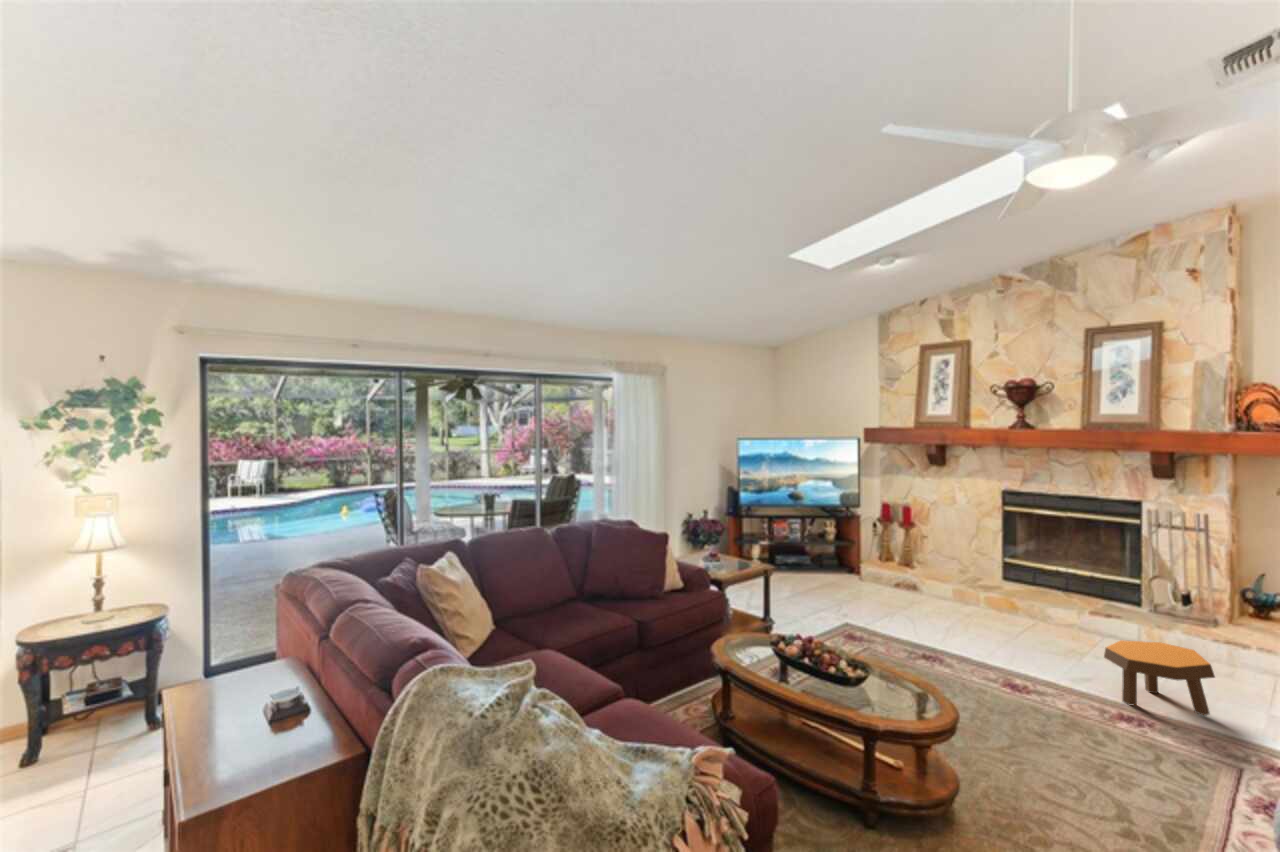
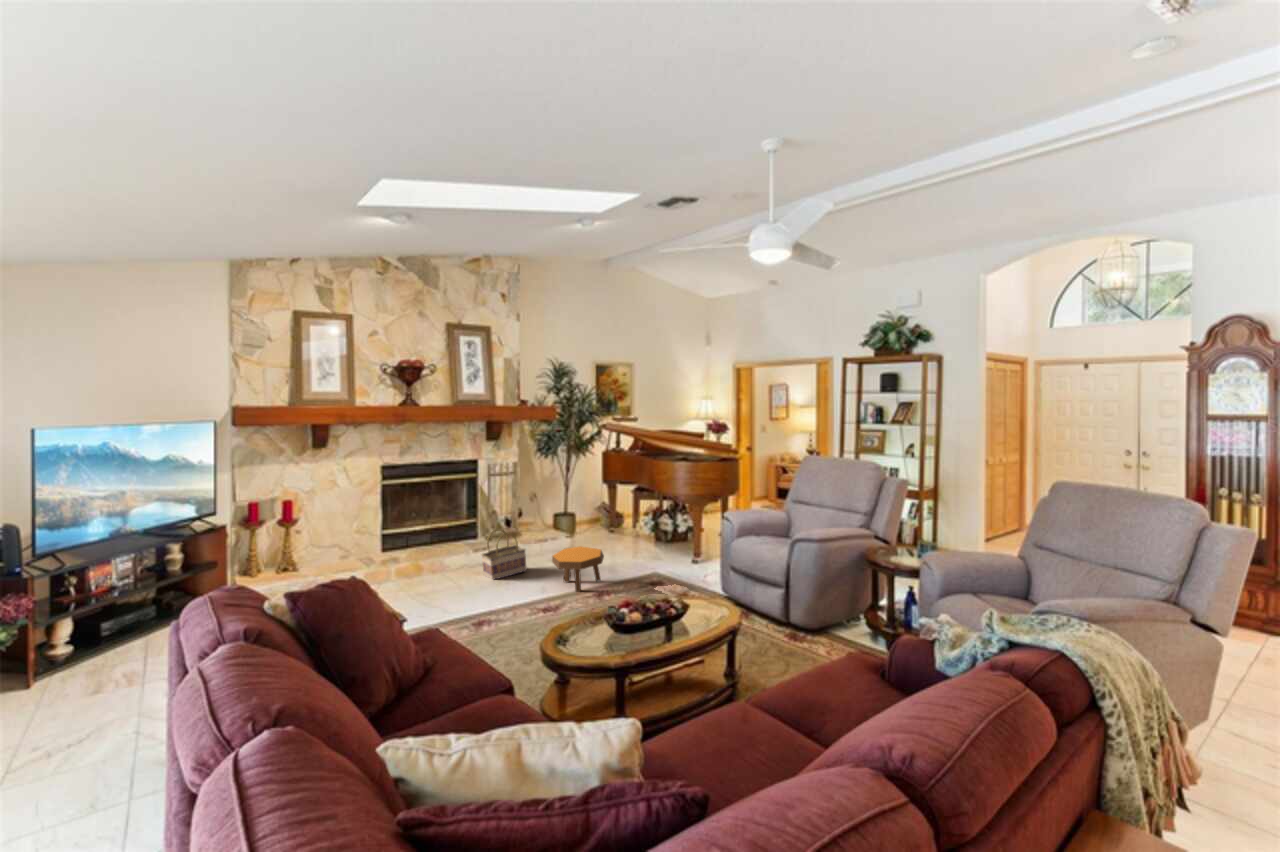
basket: none [1062,587,1136,658] -> present [482,529,527,580]

